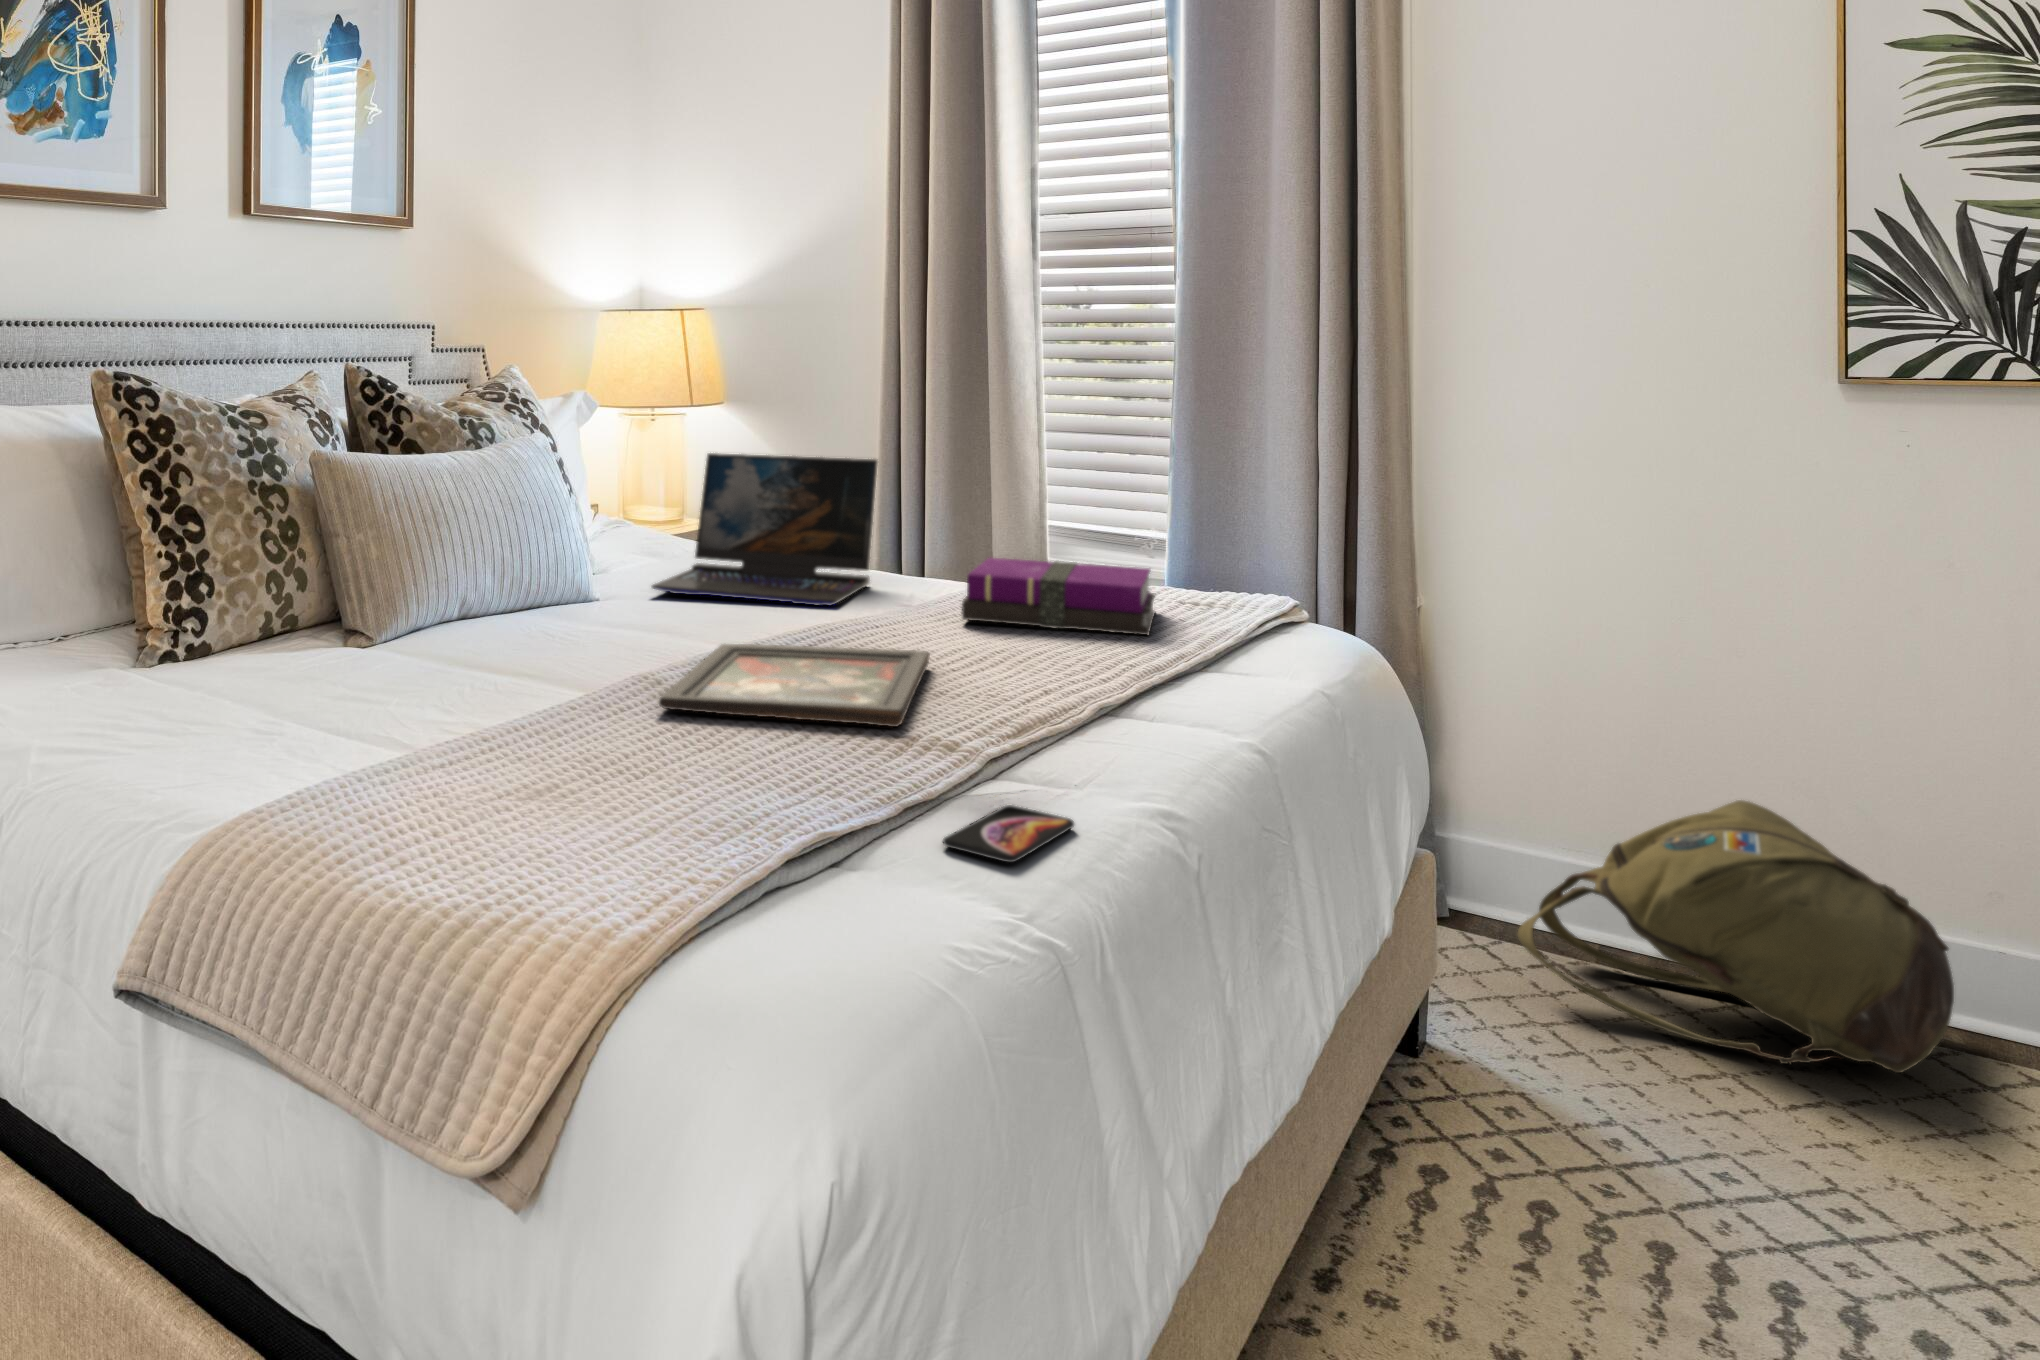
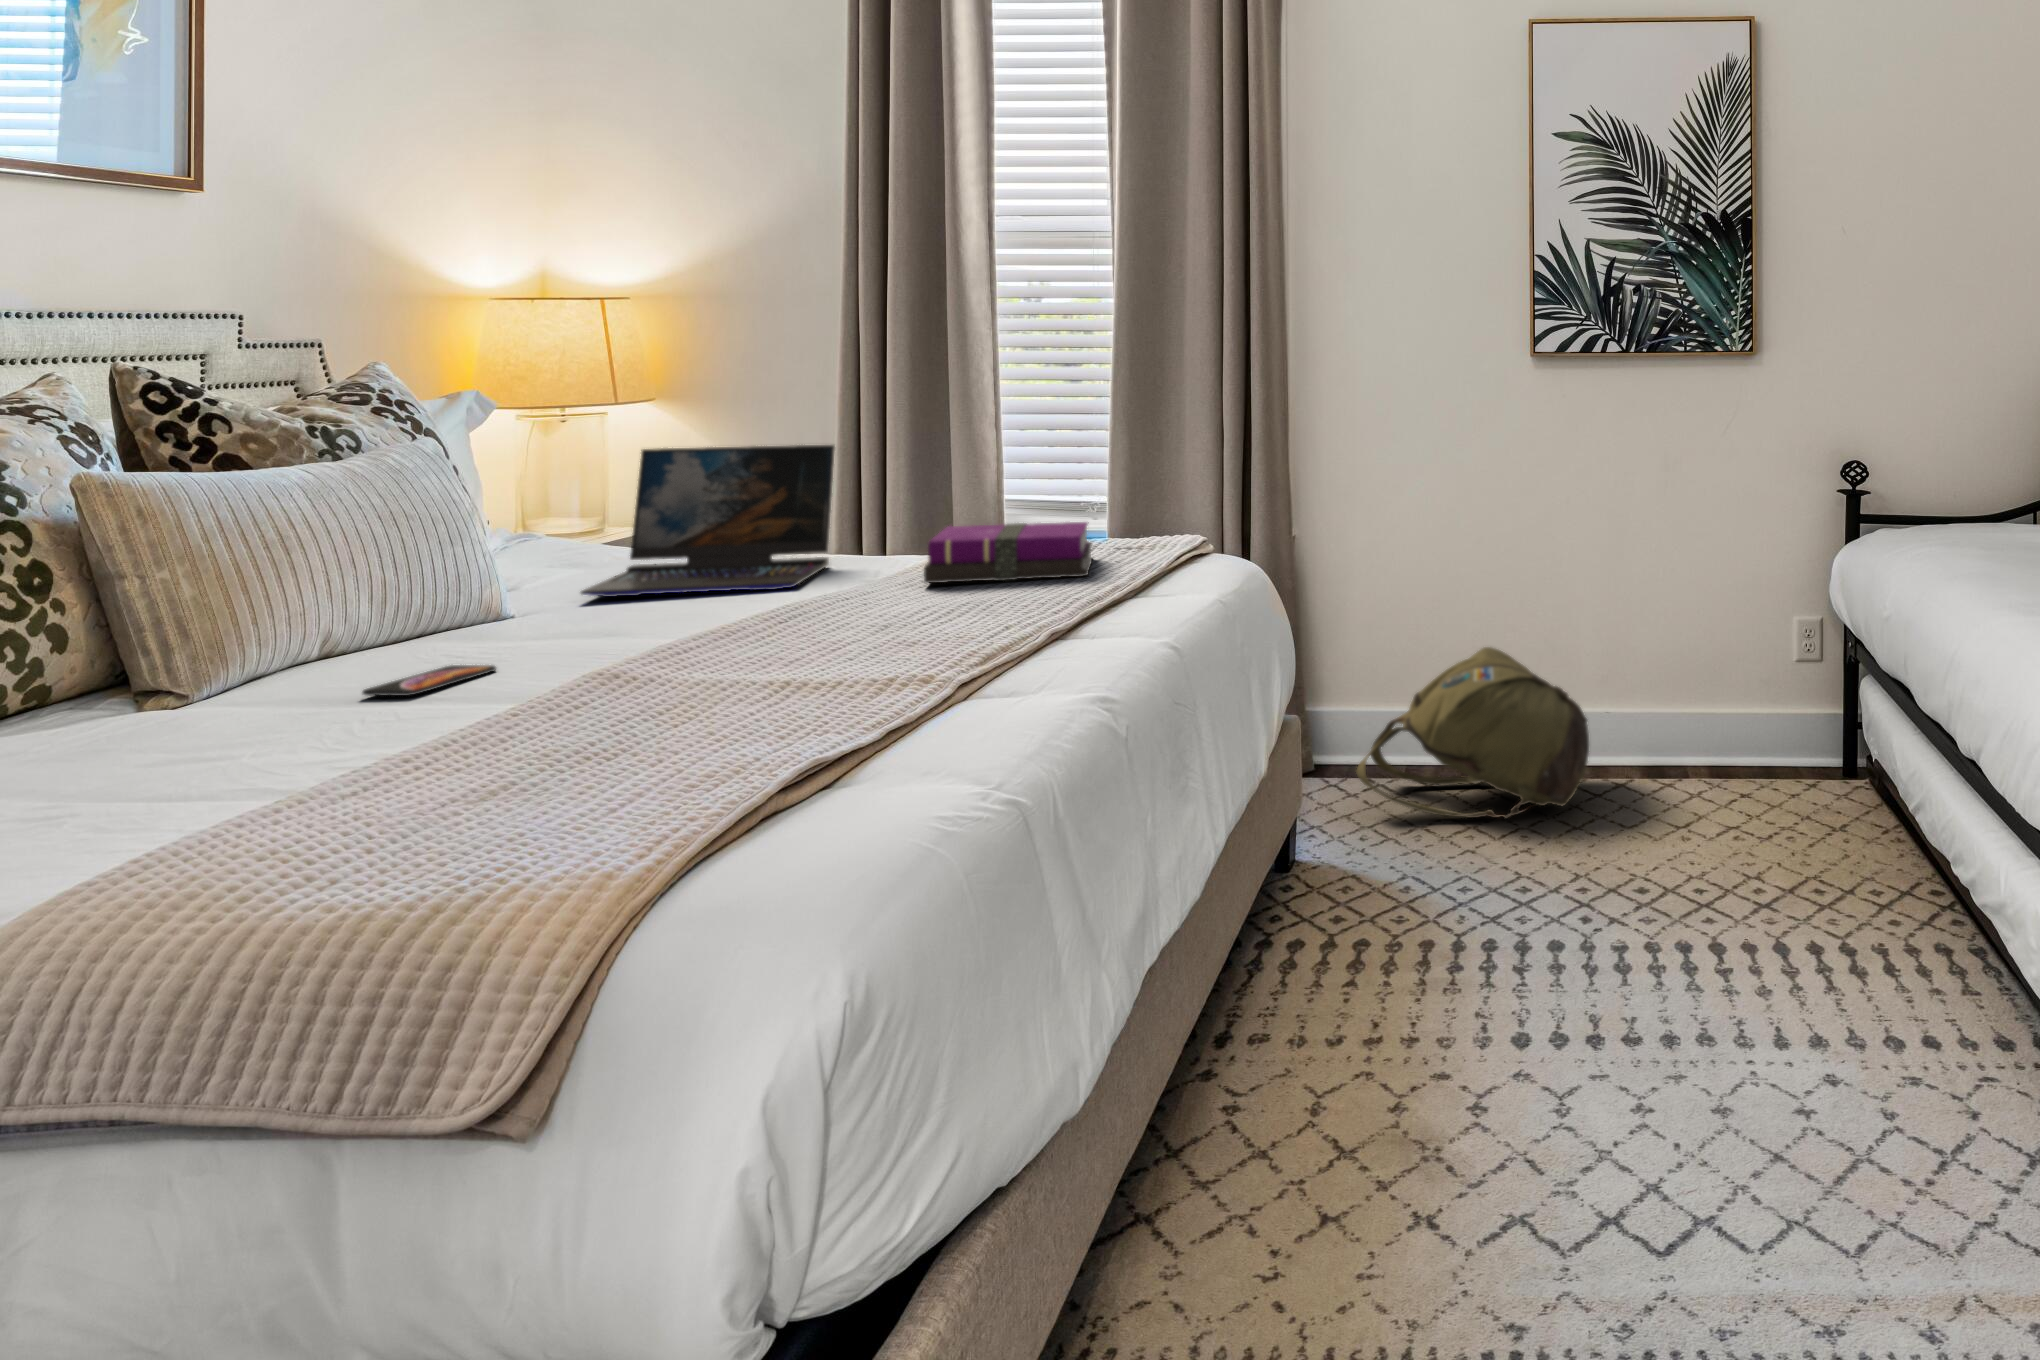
decorative tray: present [659,644,930,727] -> none [618,610,897,696]
smartphone: present [943,805,1074,863] -> present [362,665,496,696]

